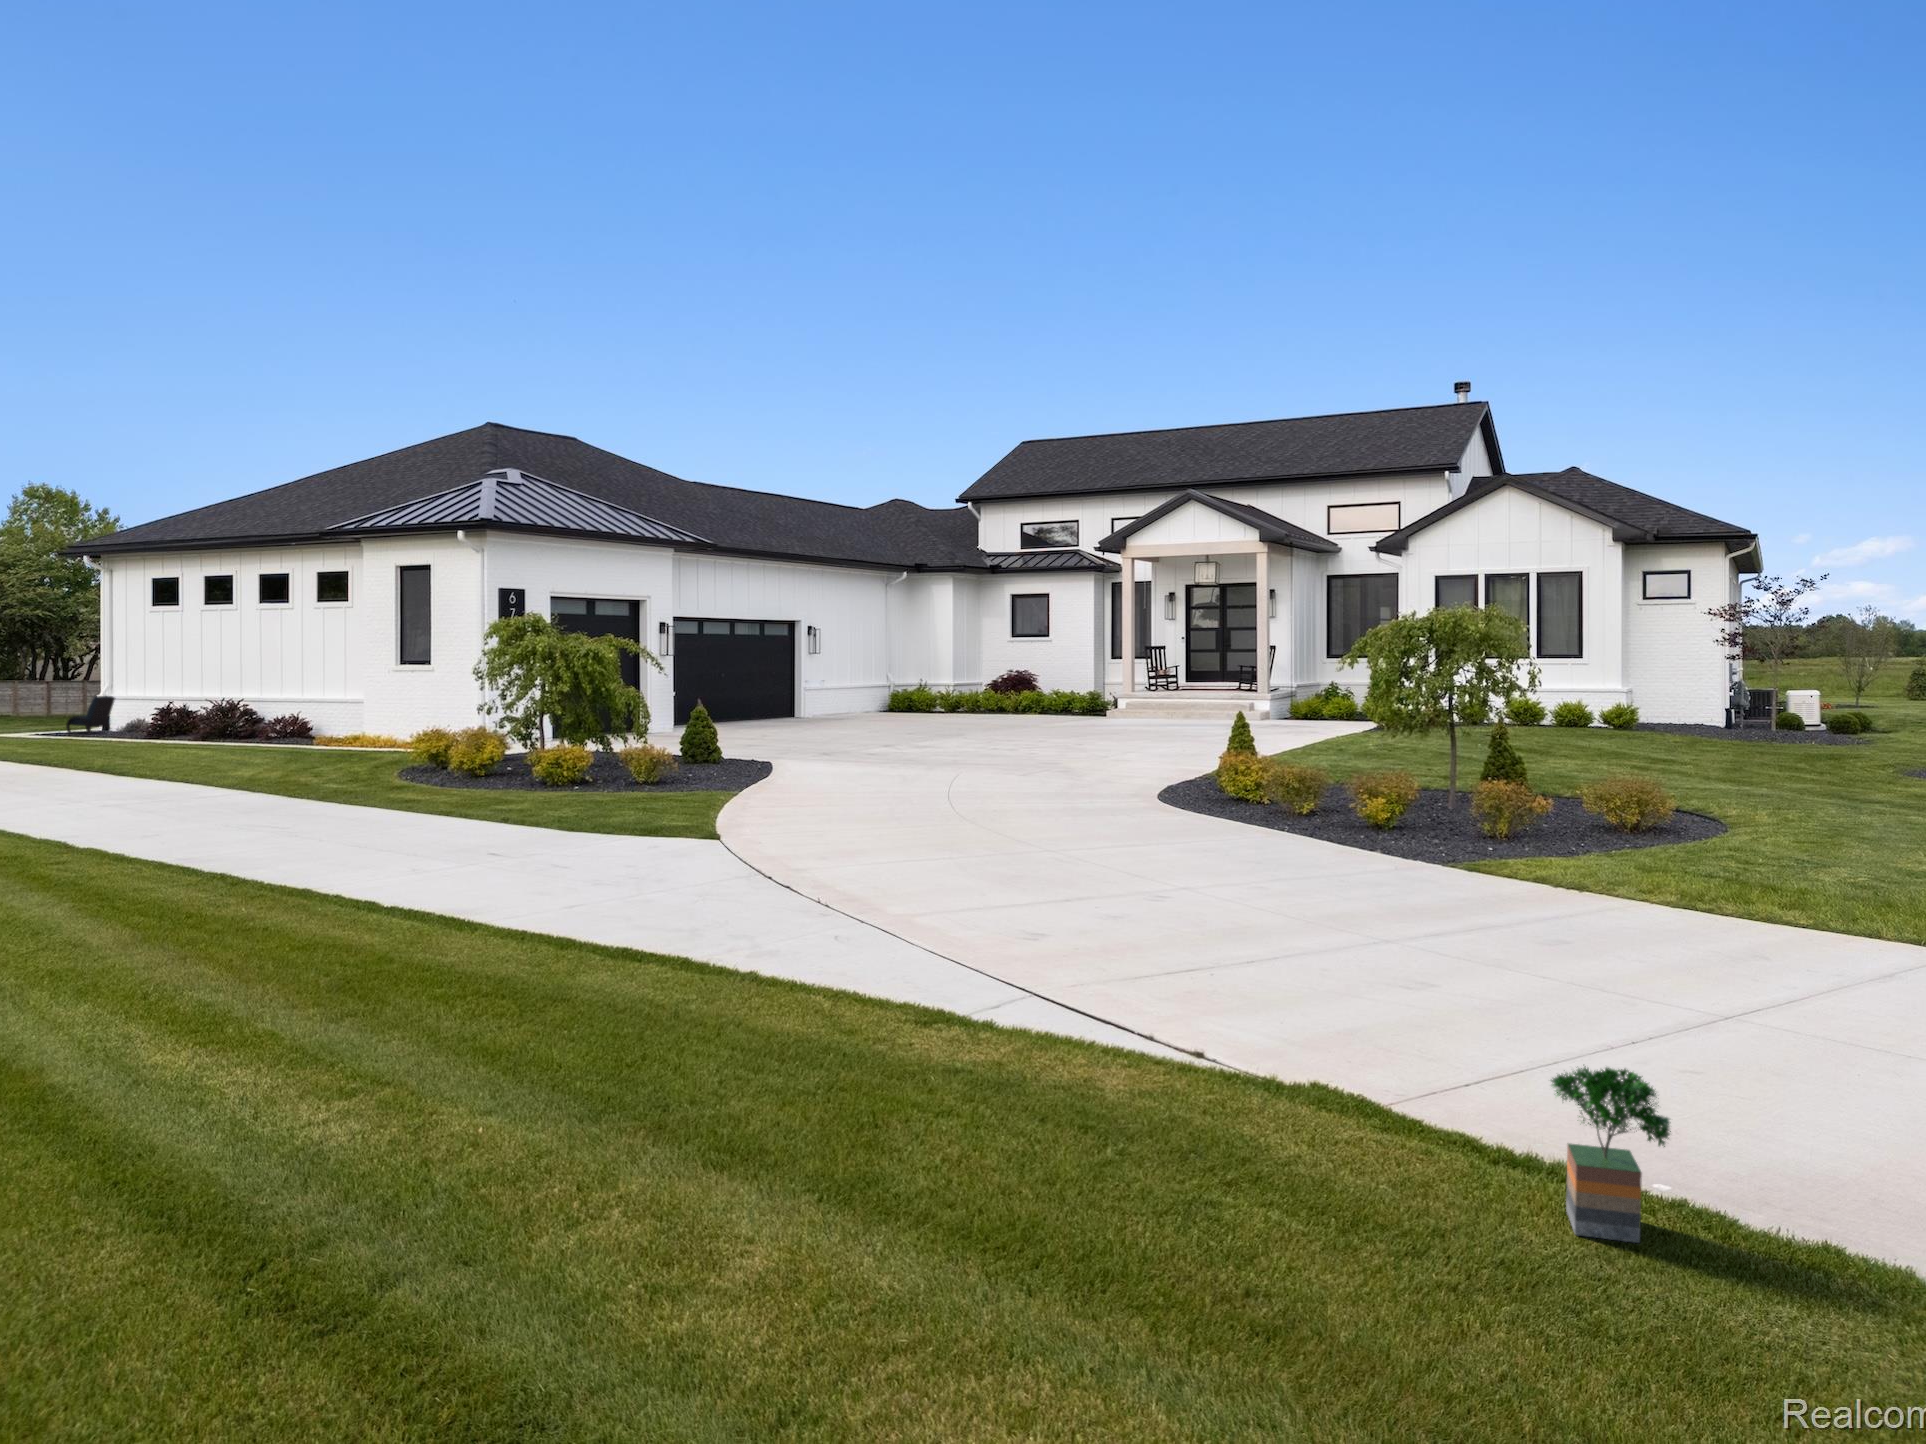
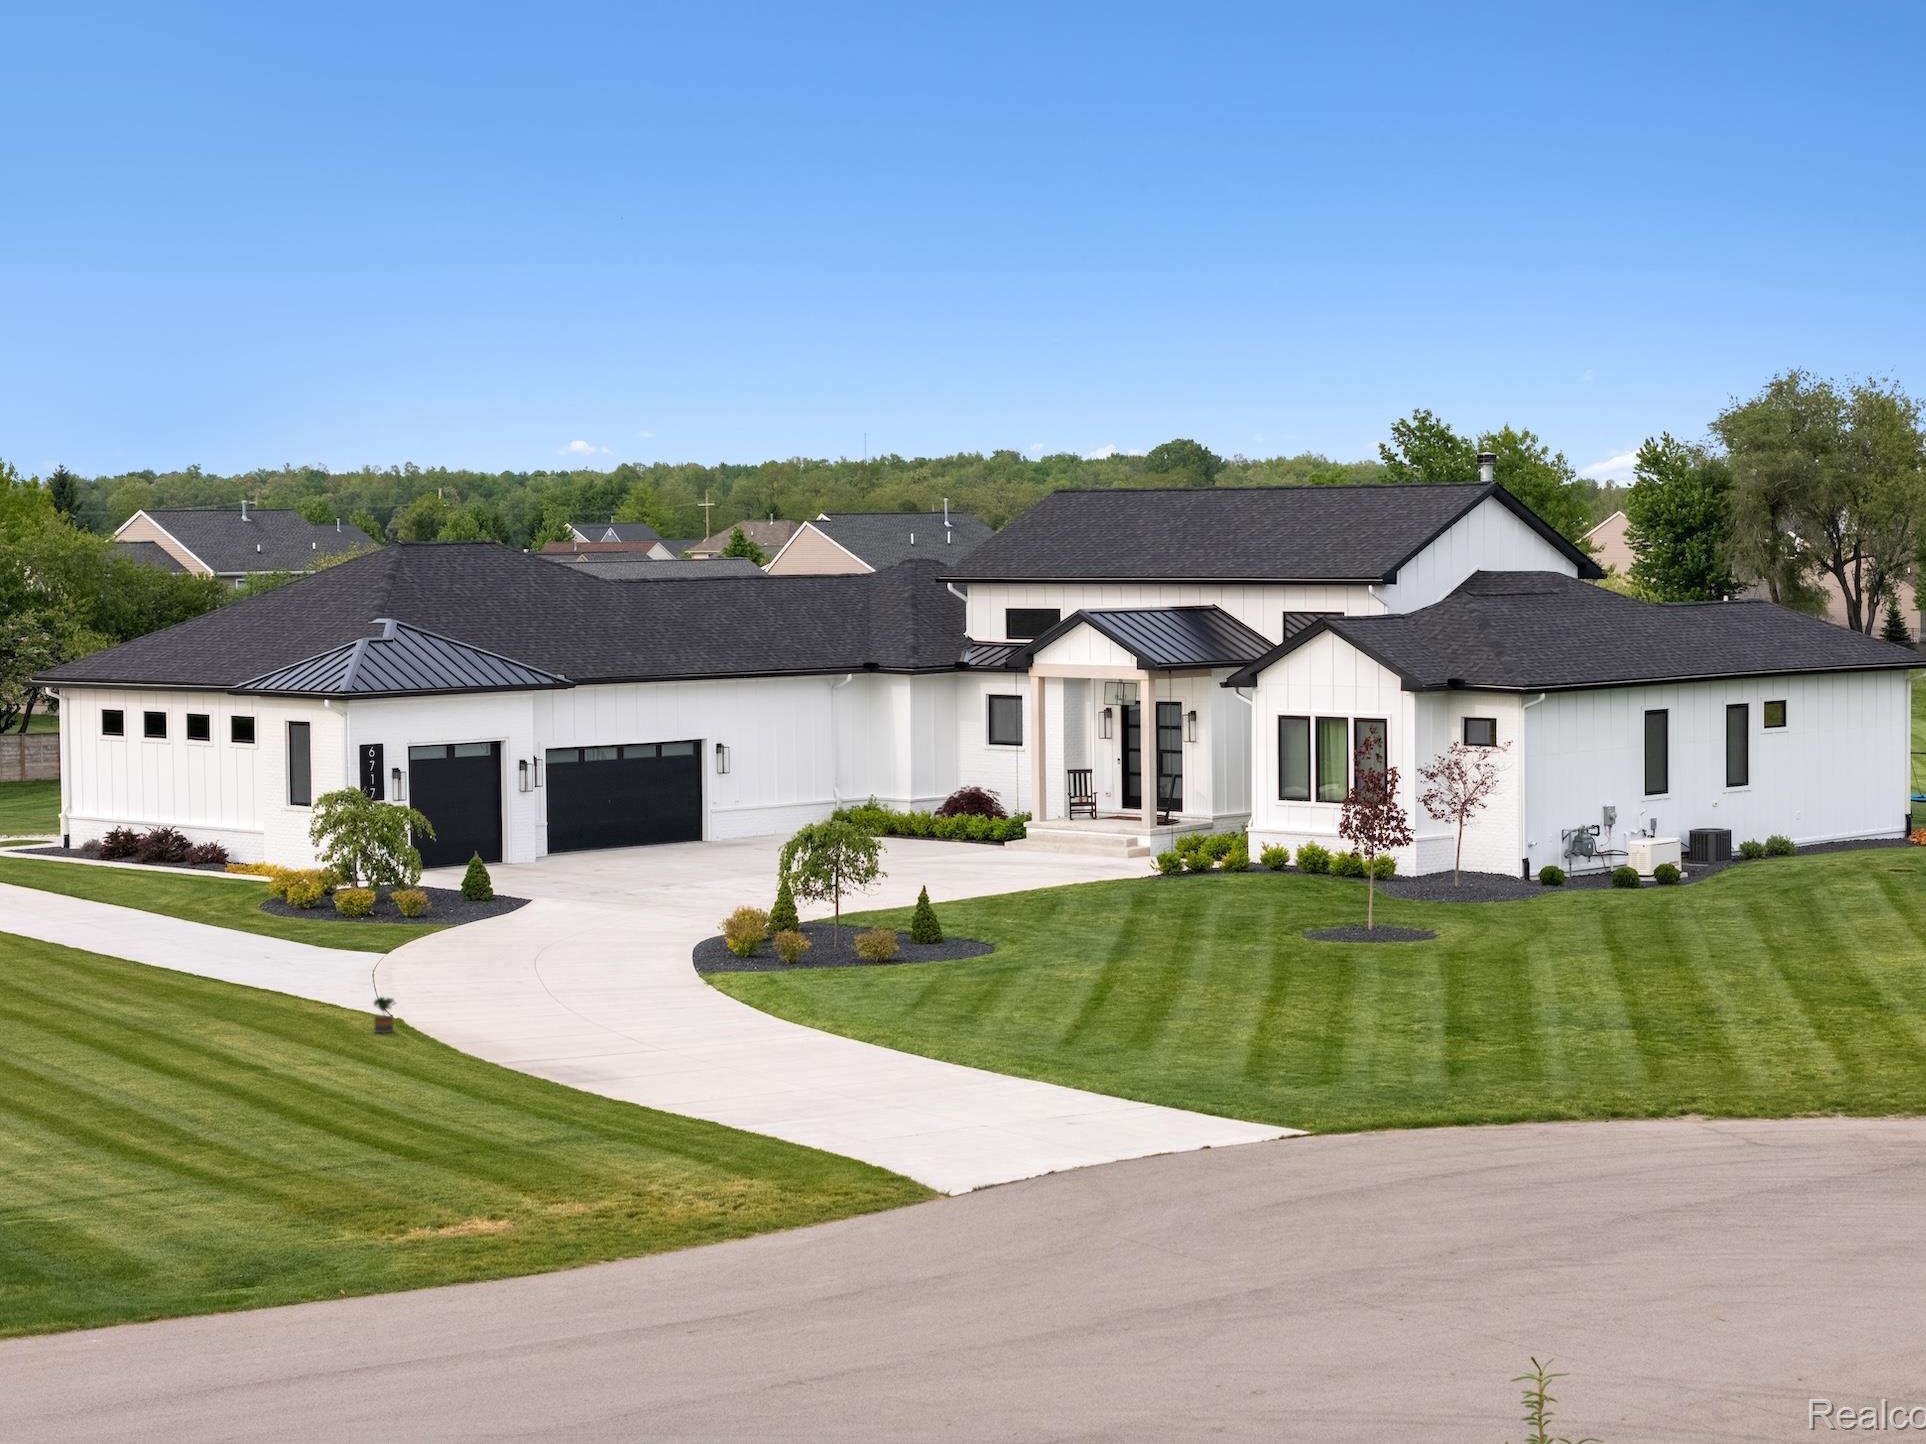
lounge chair: present [66,696,115,734] -> none [33,817,73,854]

